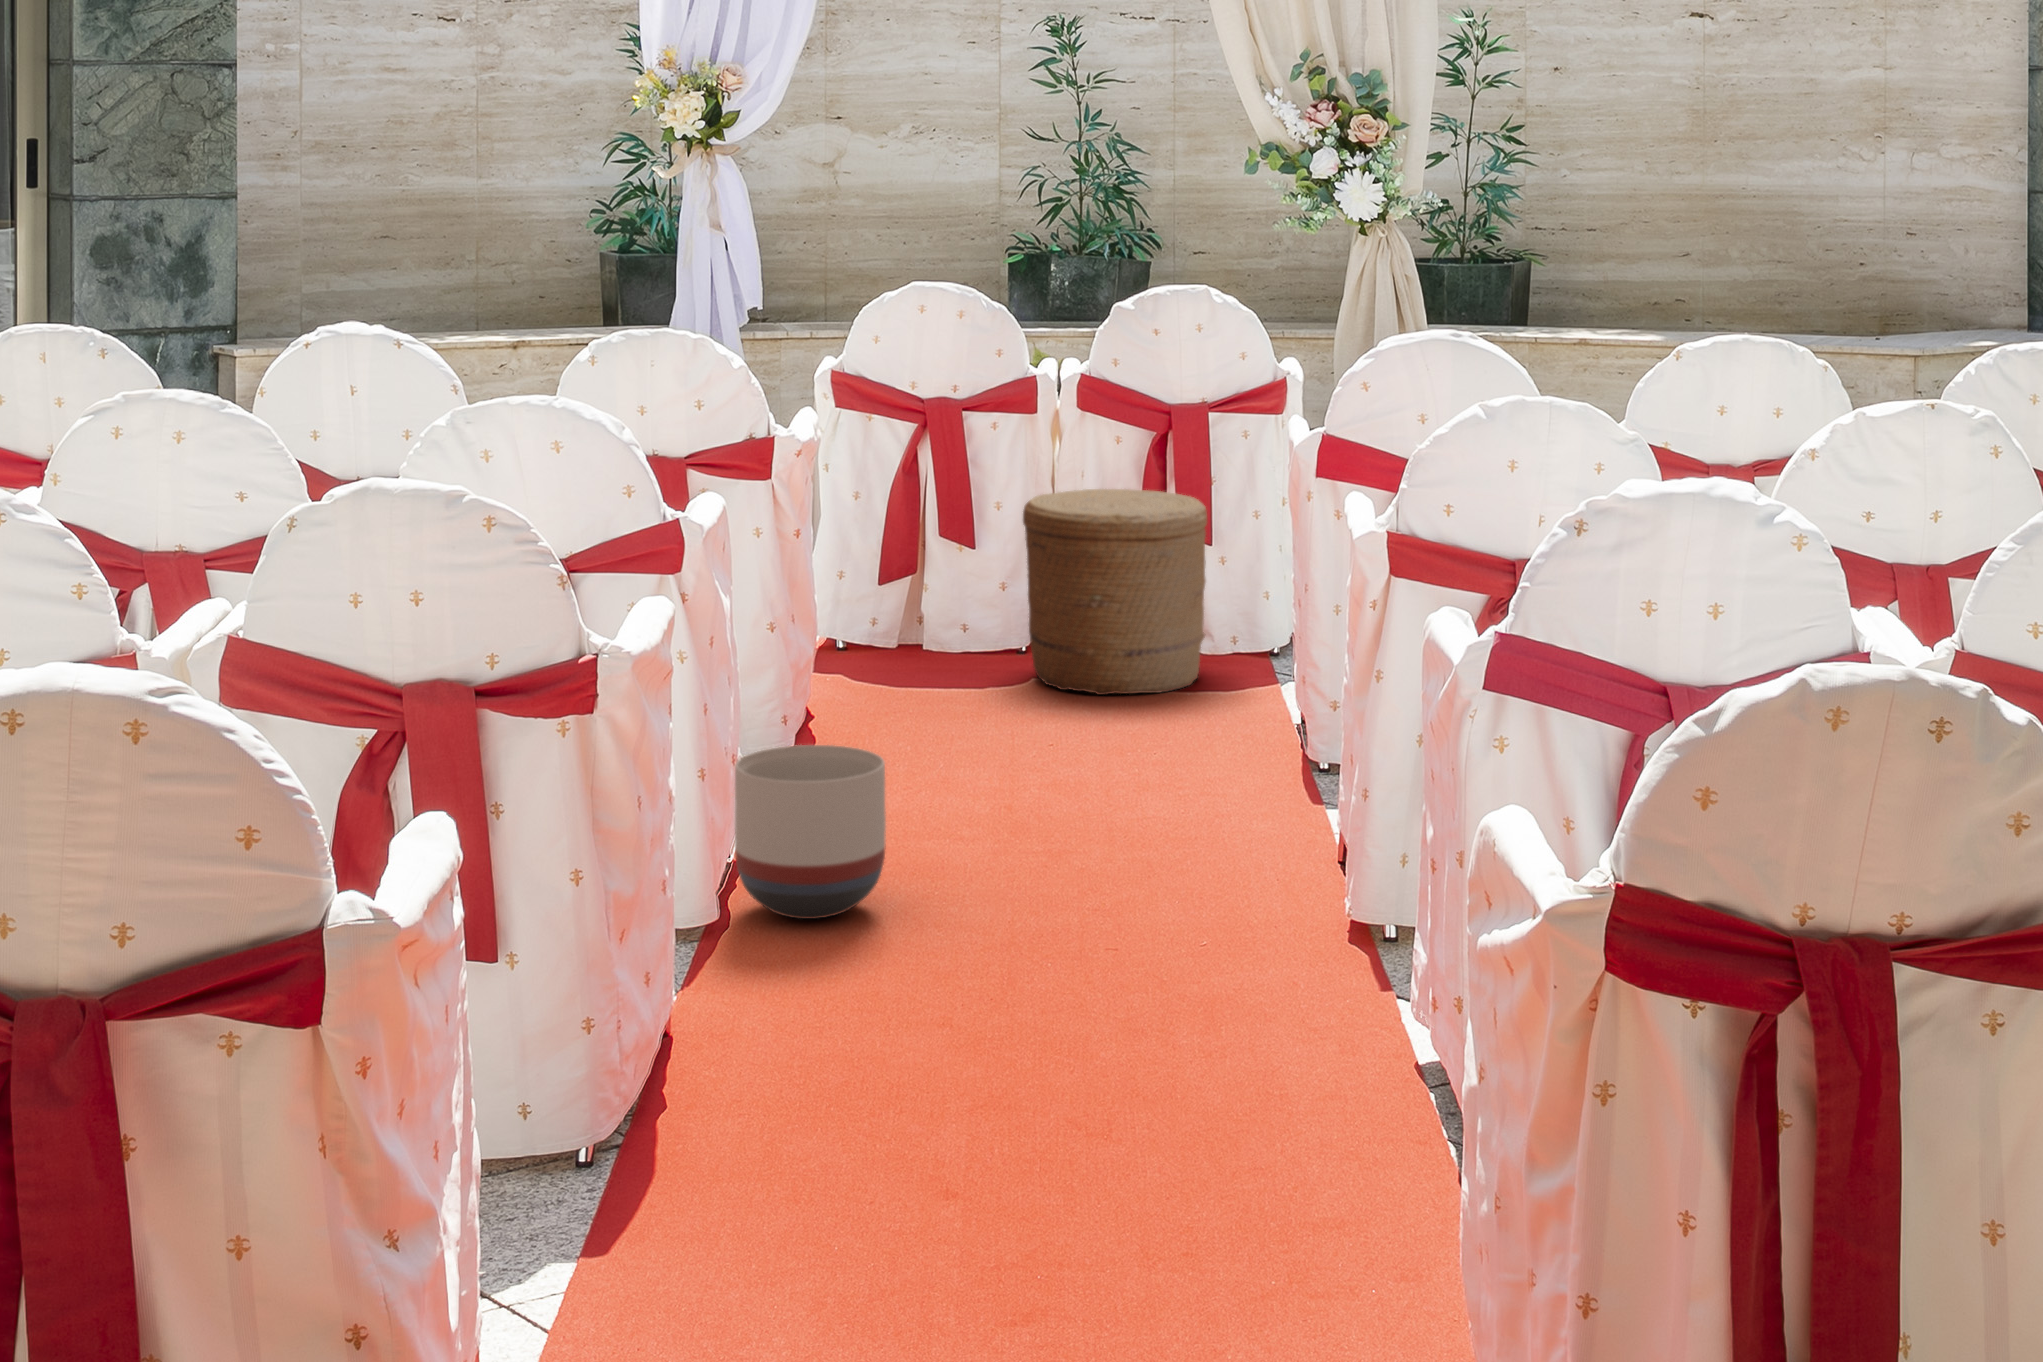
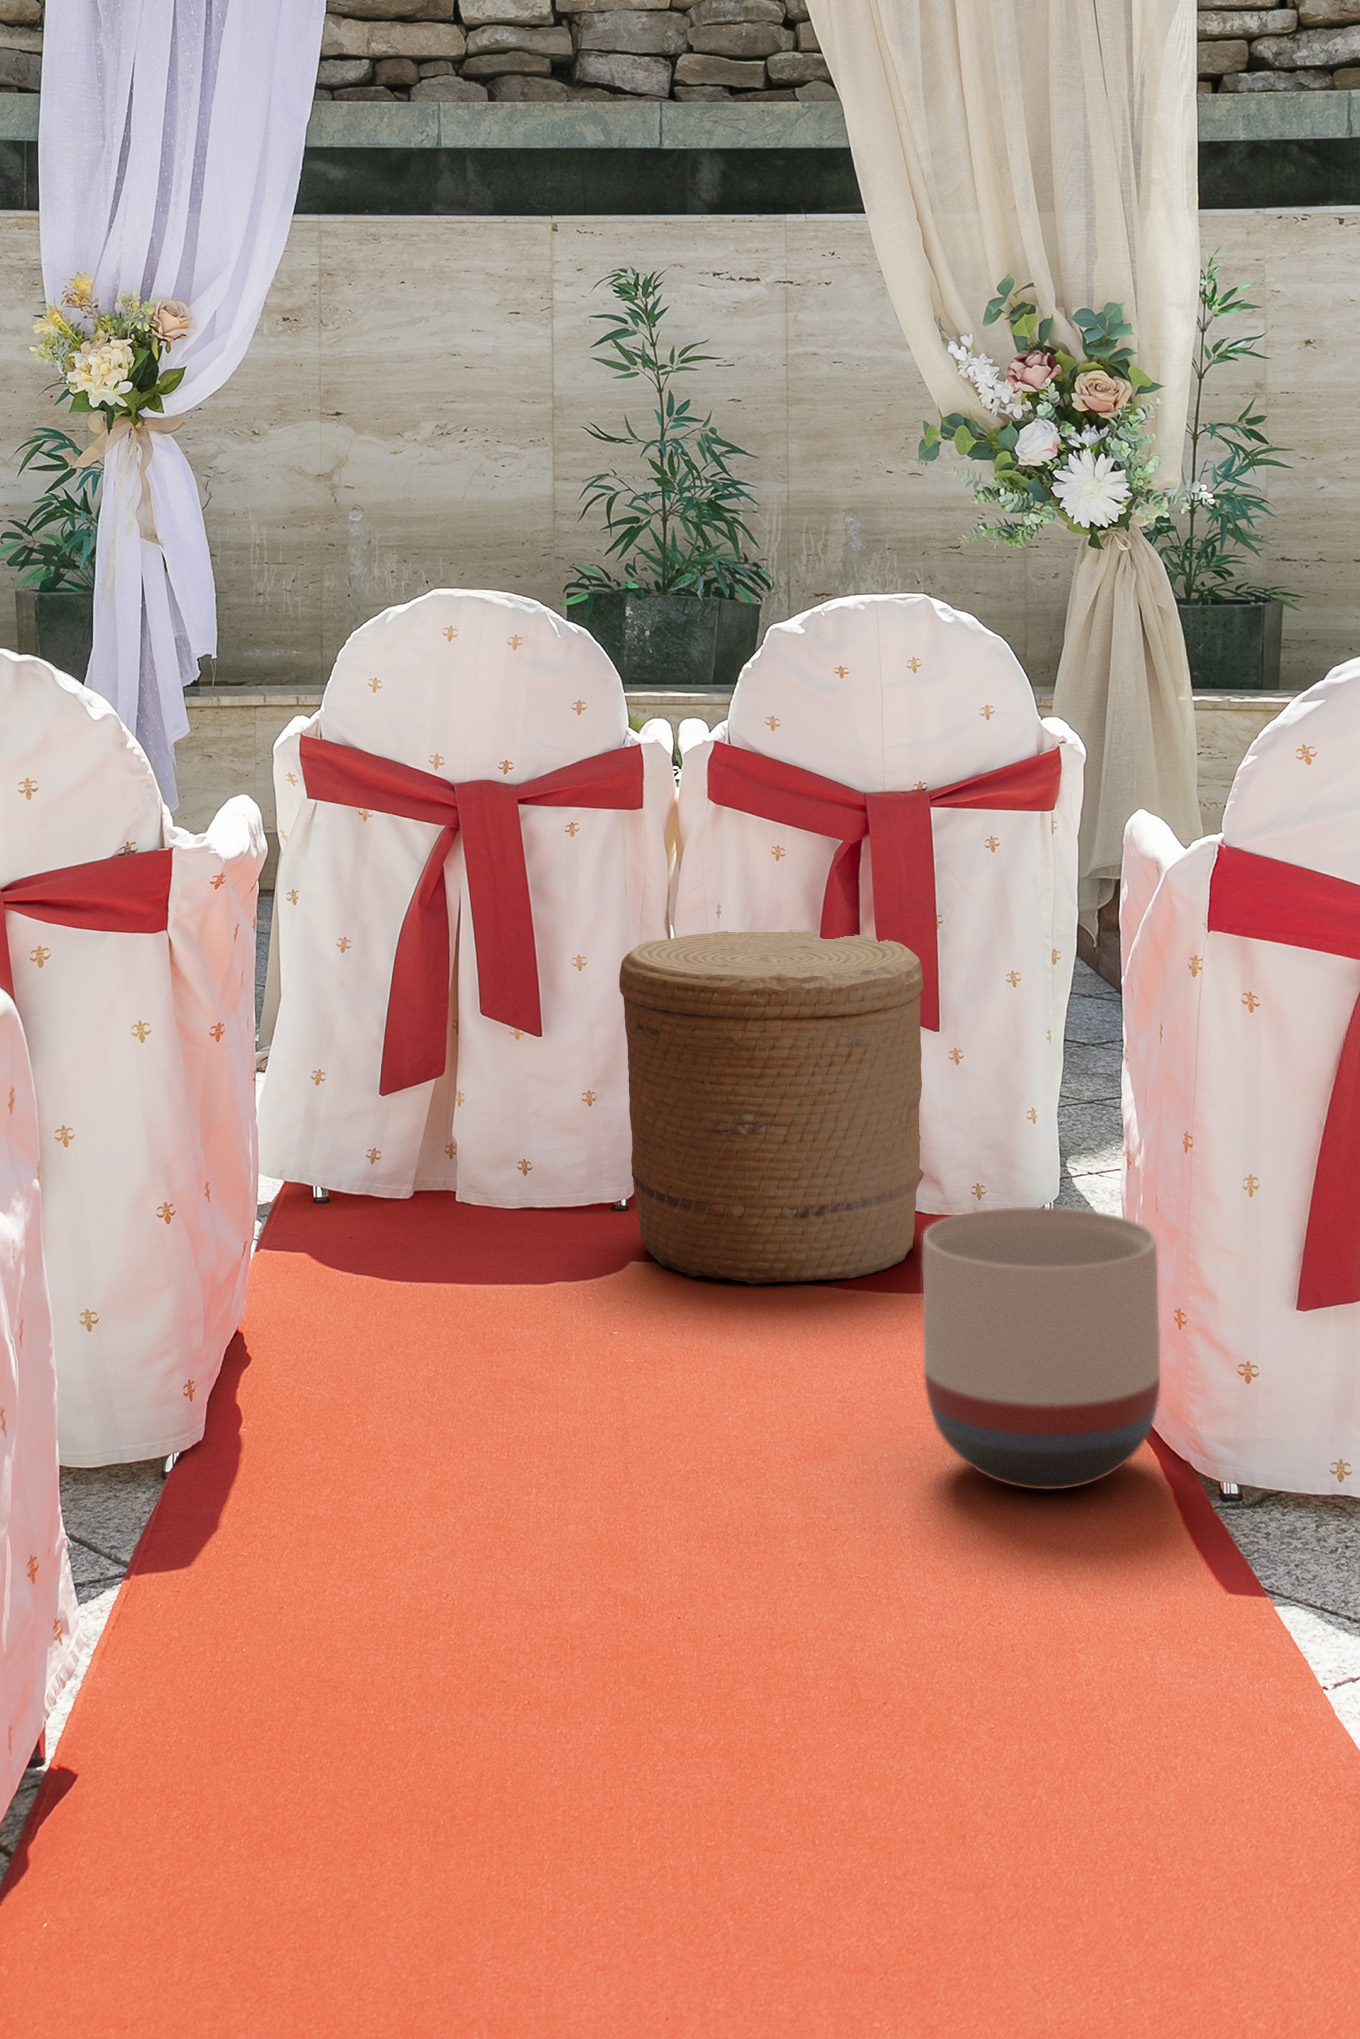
planter: present [735,745,886,919] -> present [922,1207,1160,1490]

